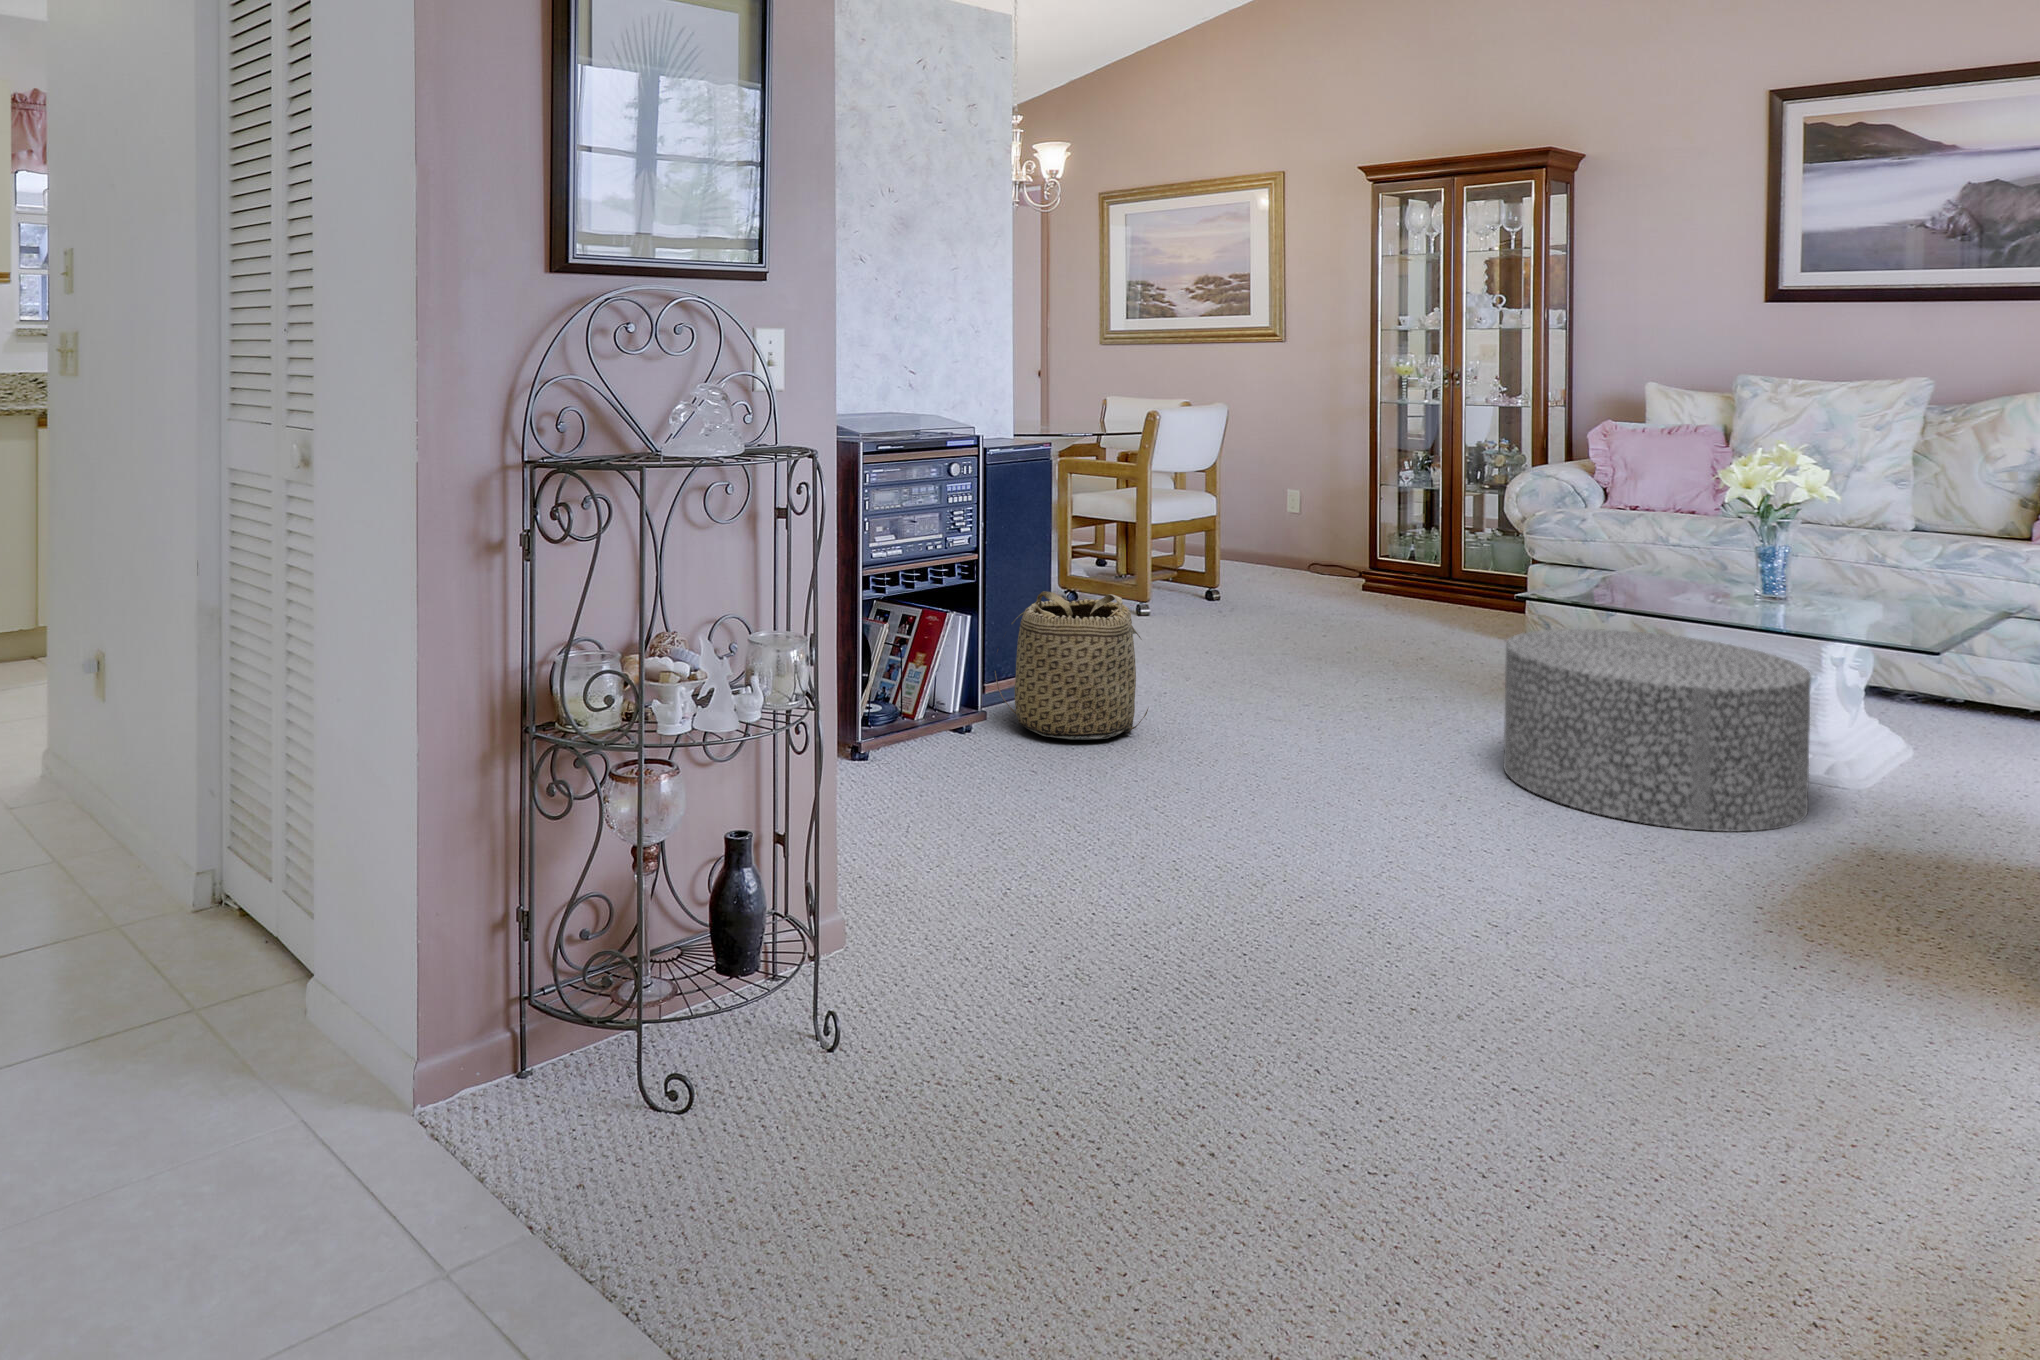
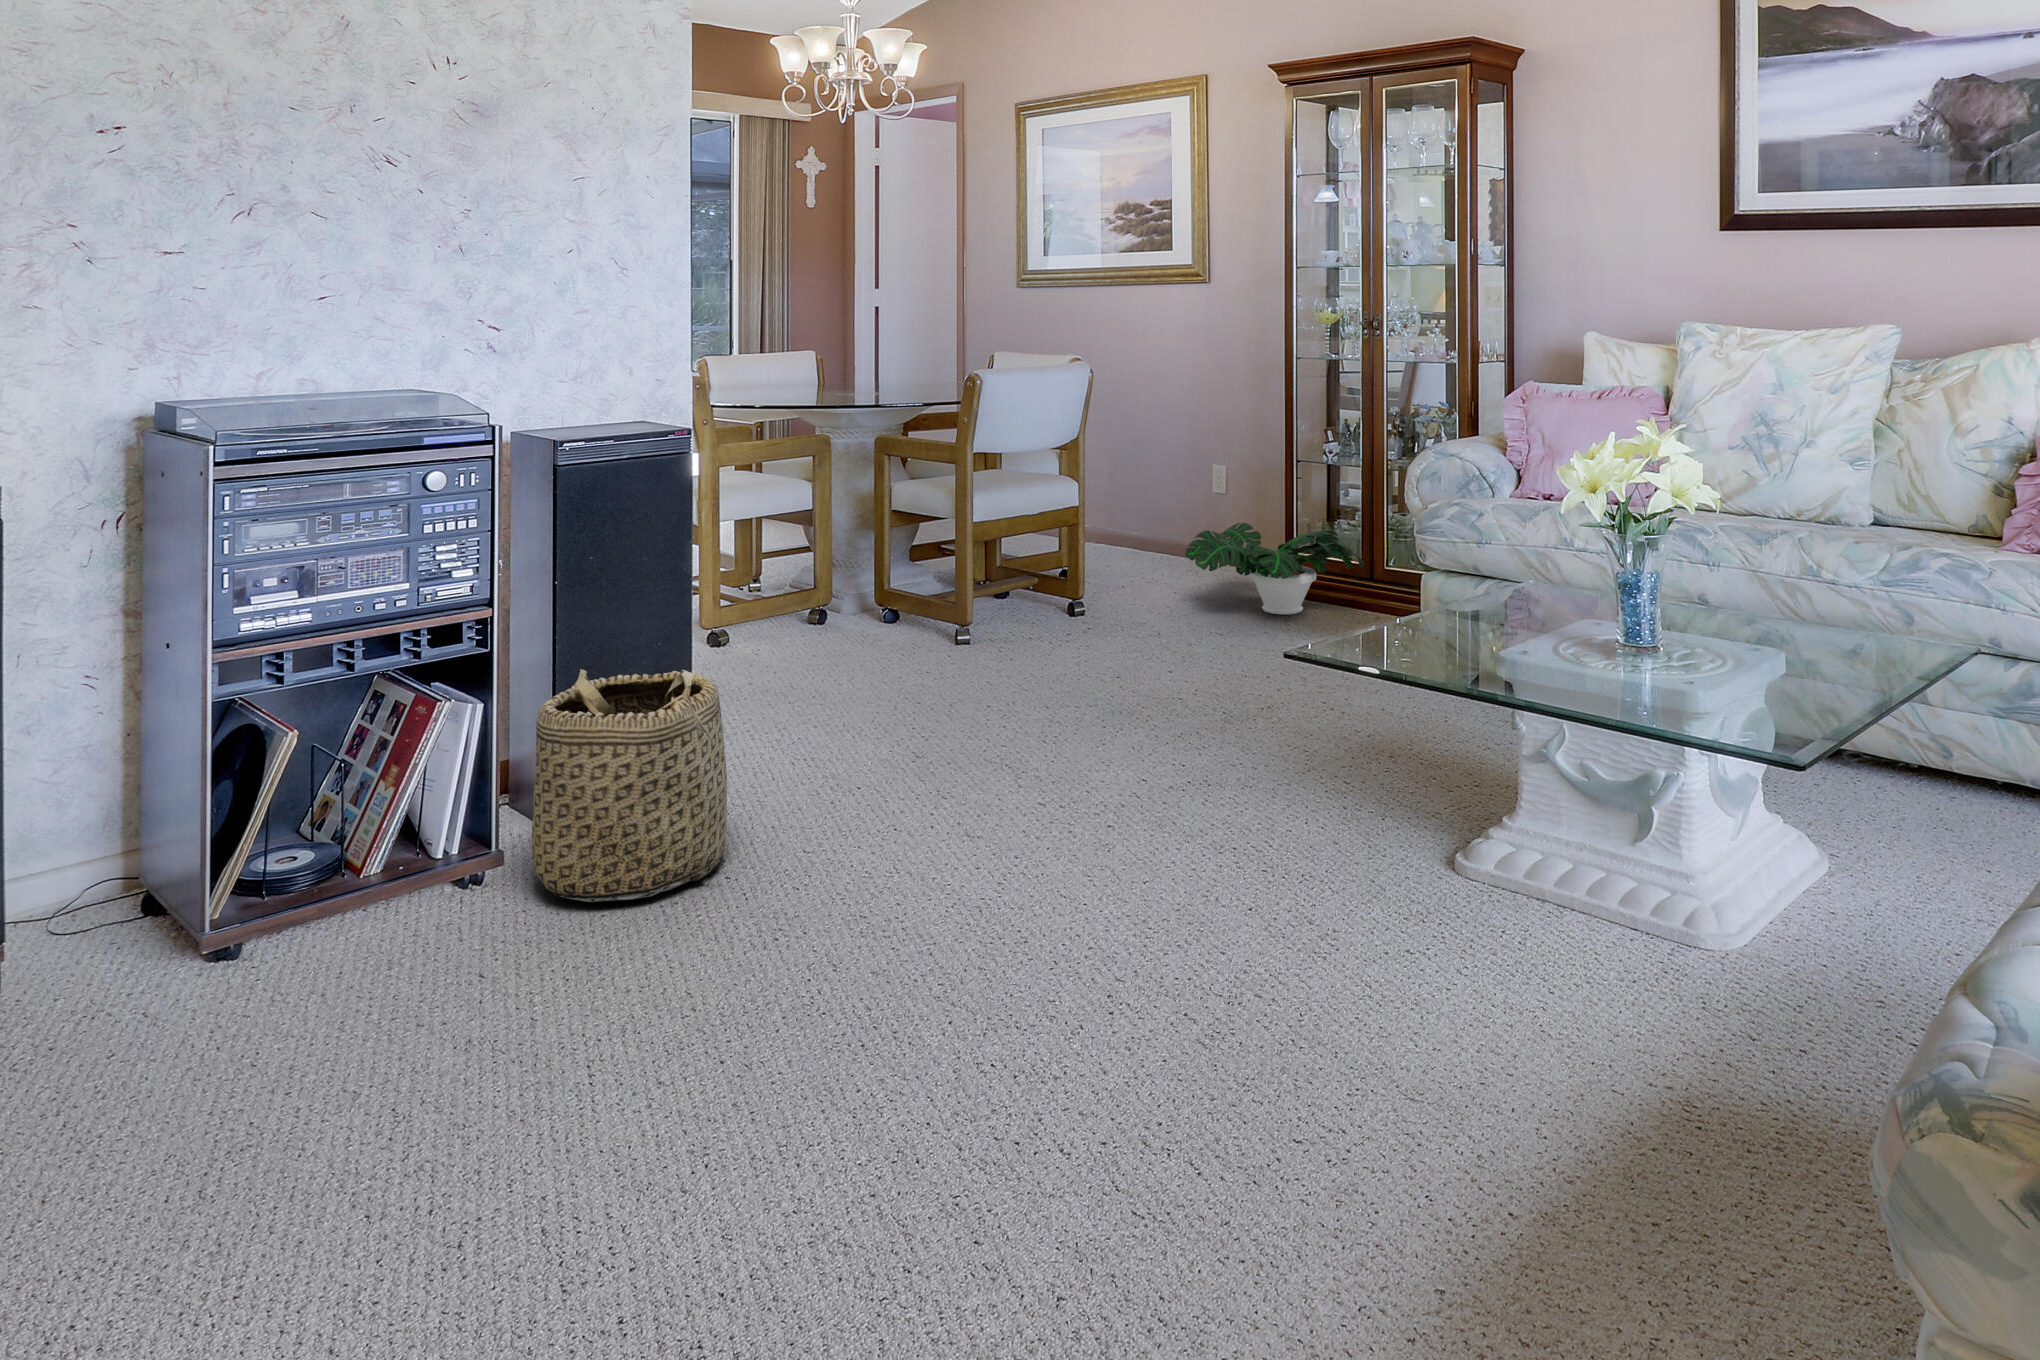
potted plant: none [1306,534,1461,607] -> present [1185,523,1365,615]
ottoman: present [1504,629,1811,831] -> none [1204,707,1625,1084]

